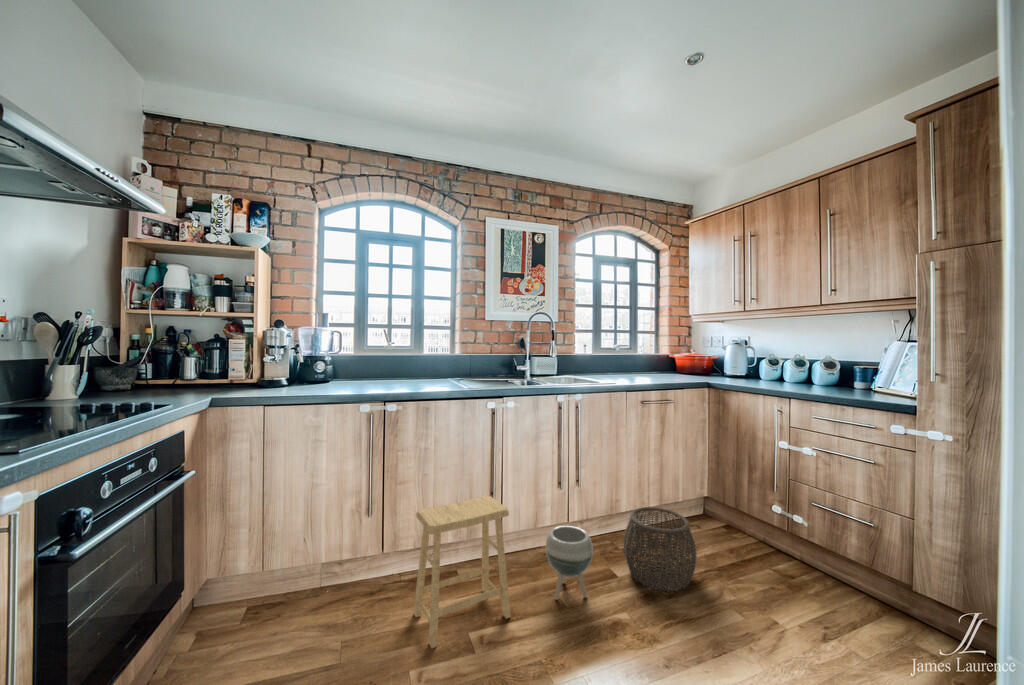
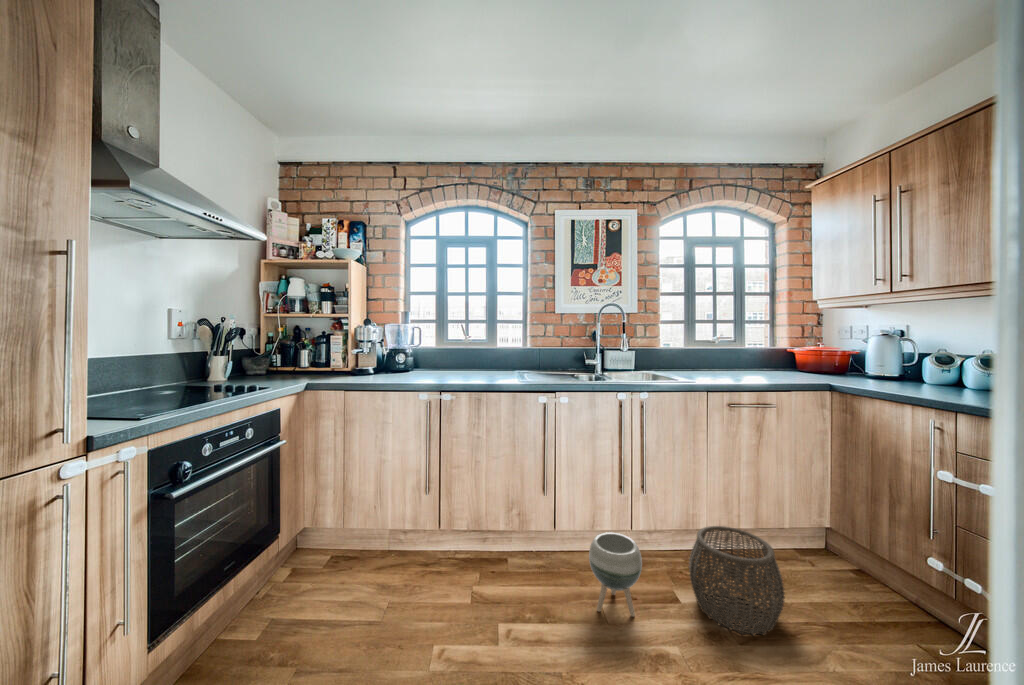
footstool: present [414,496,510,648] -> none [455,490,544,631]

